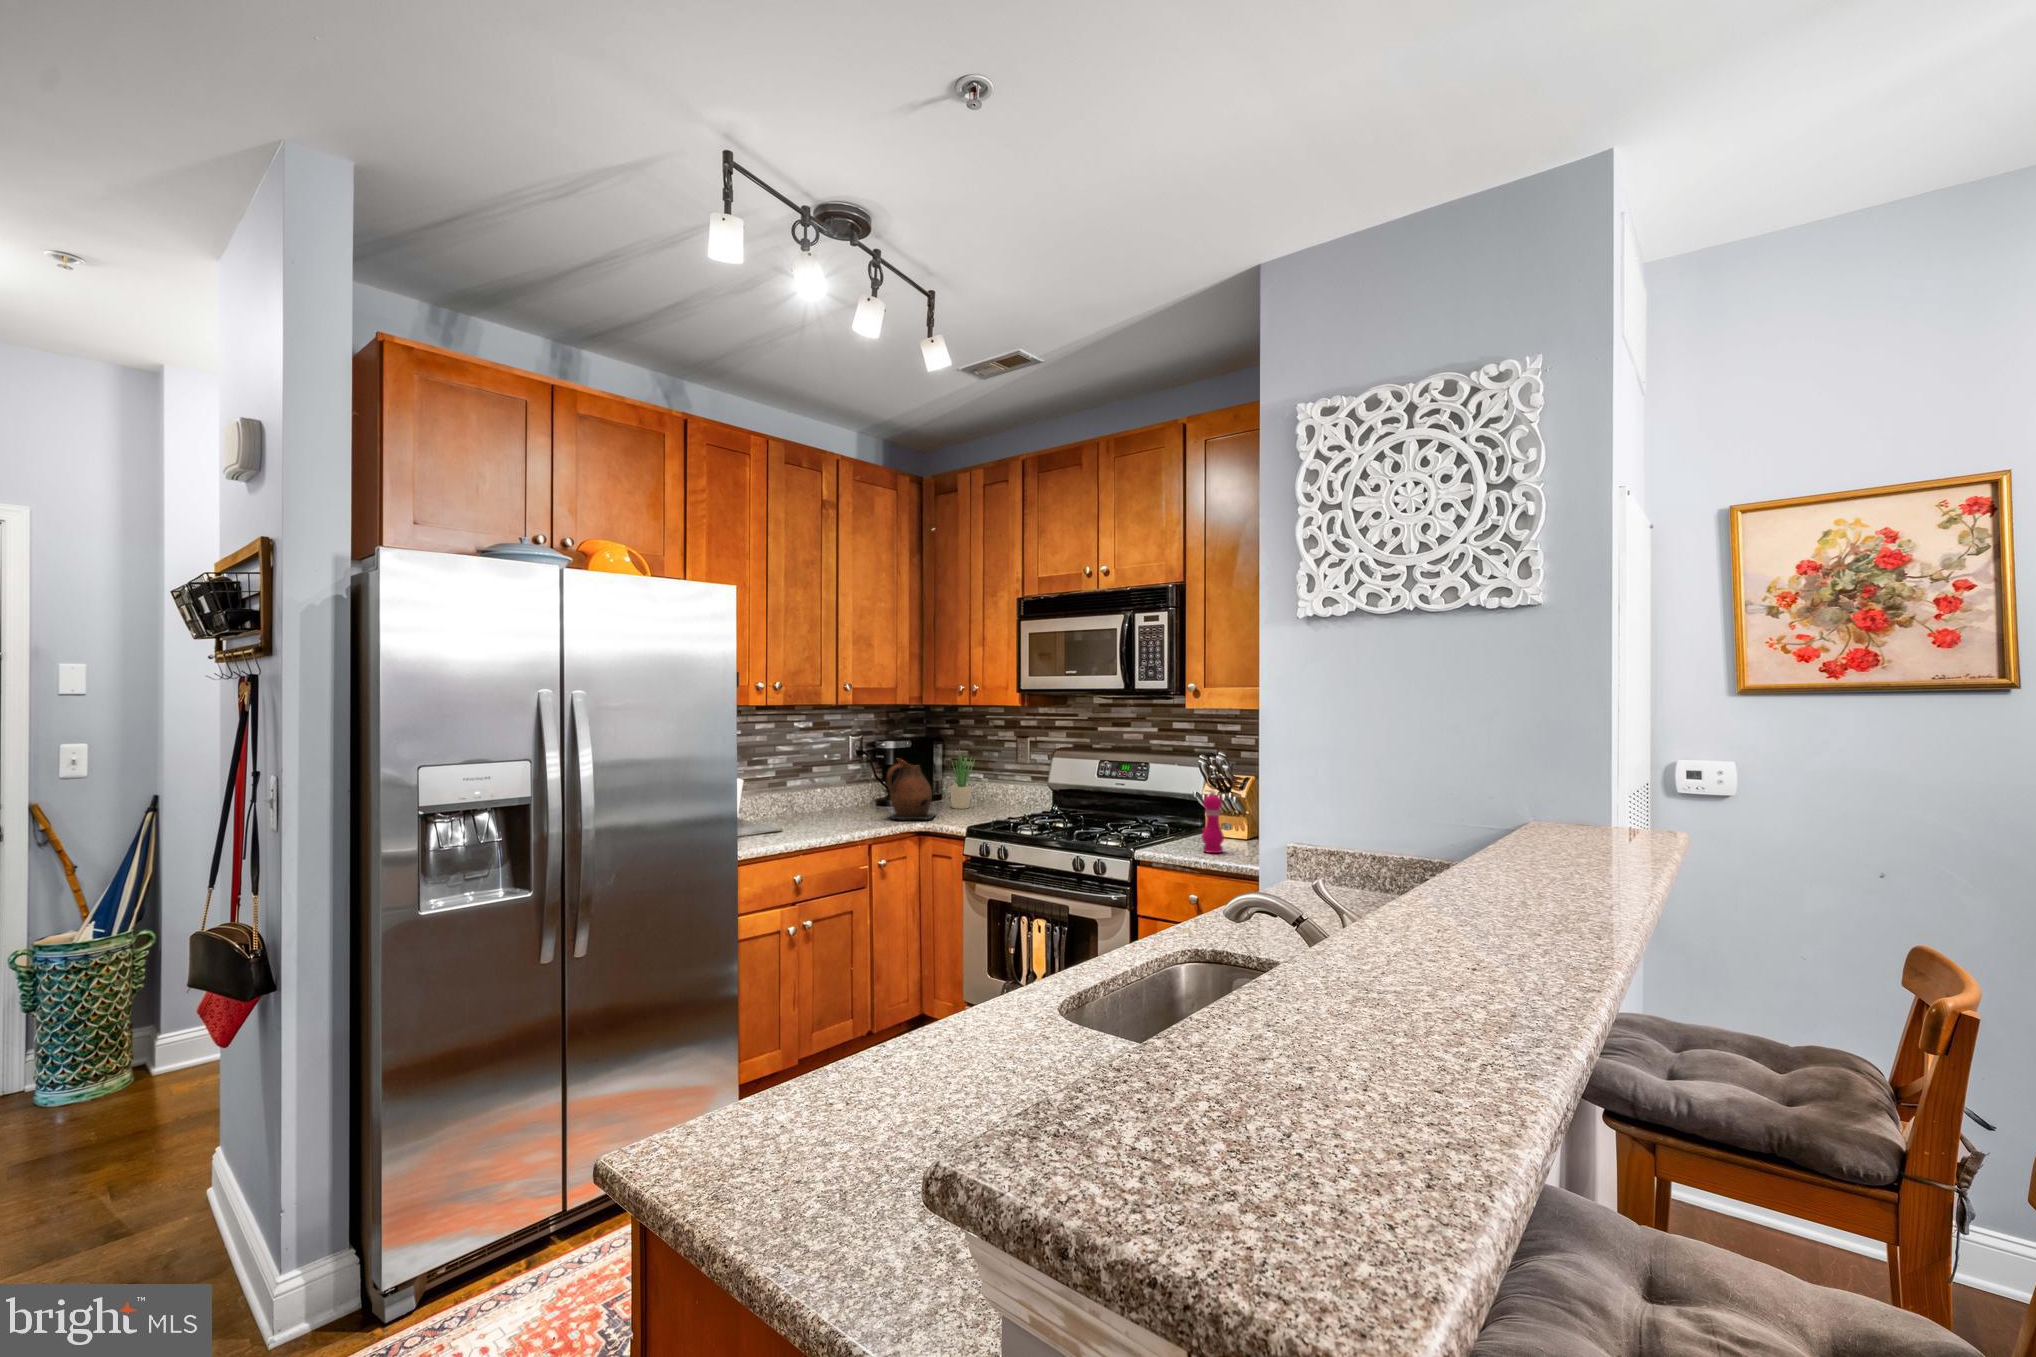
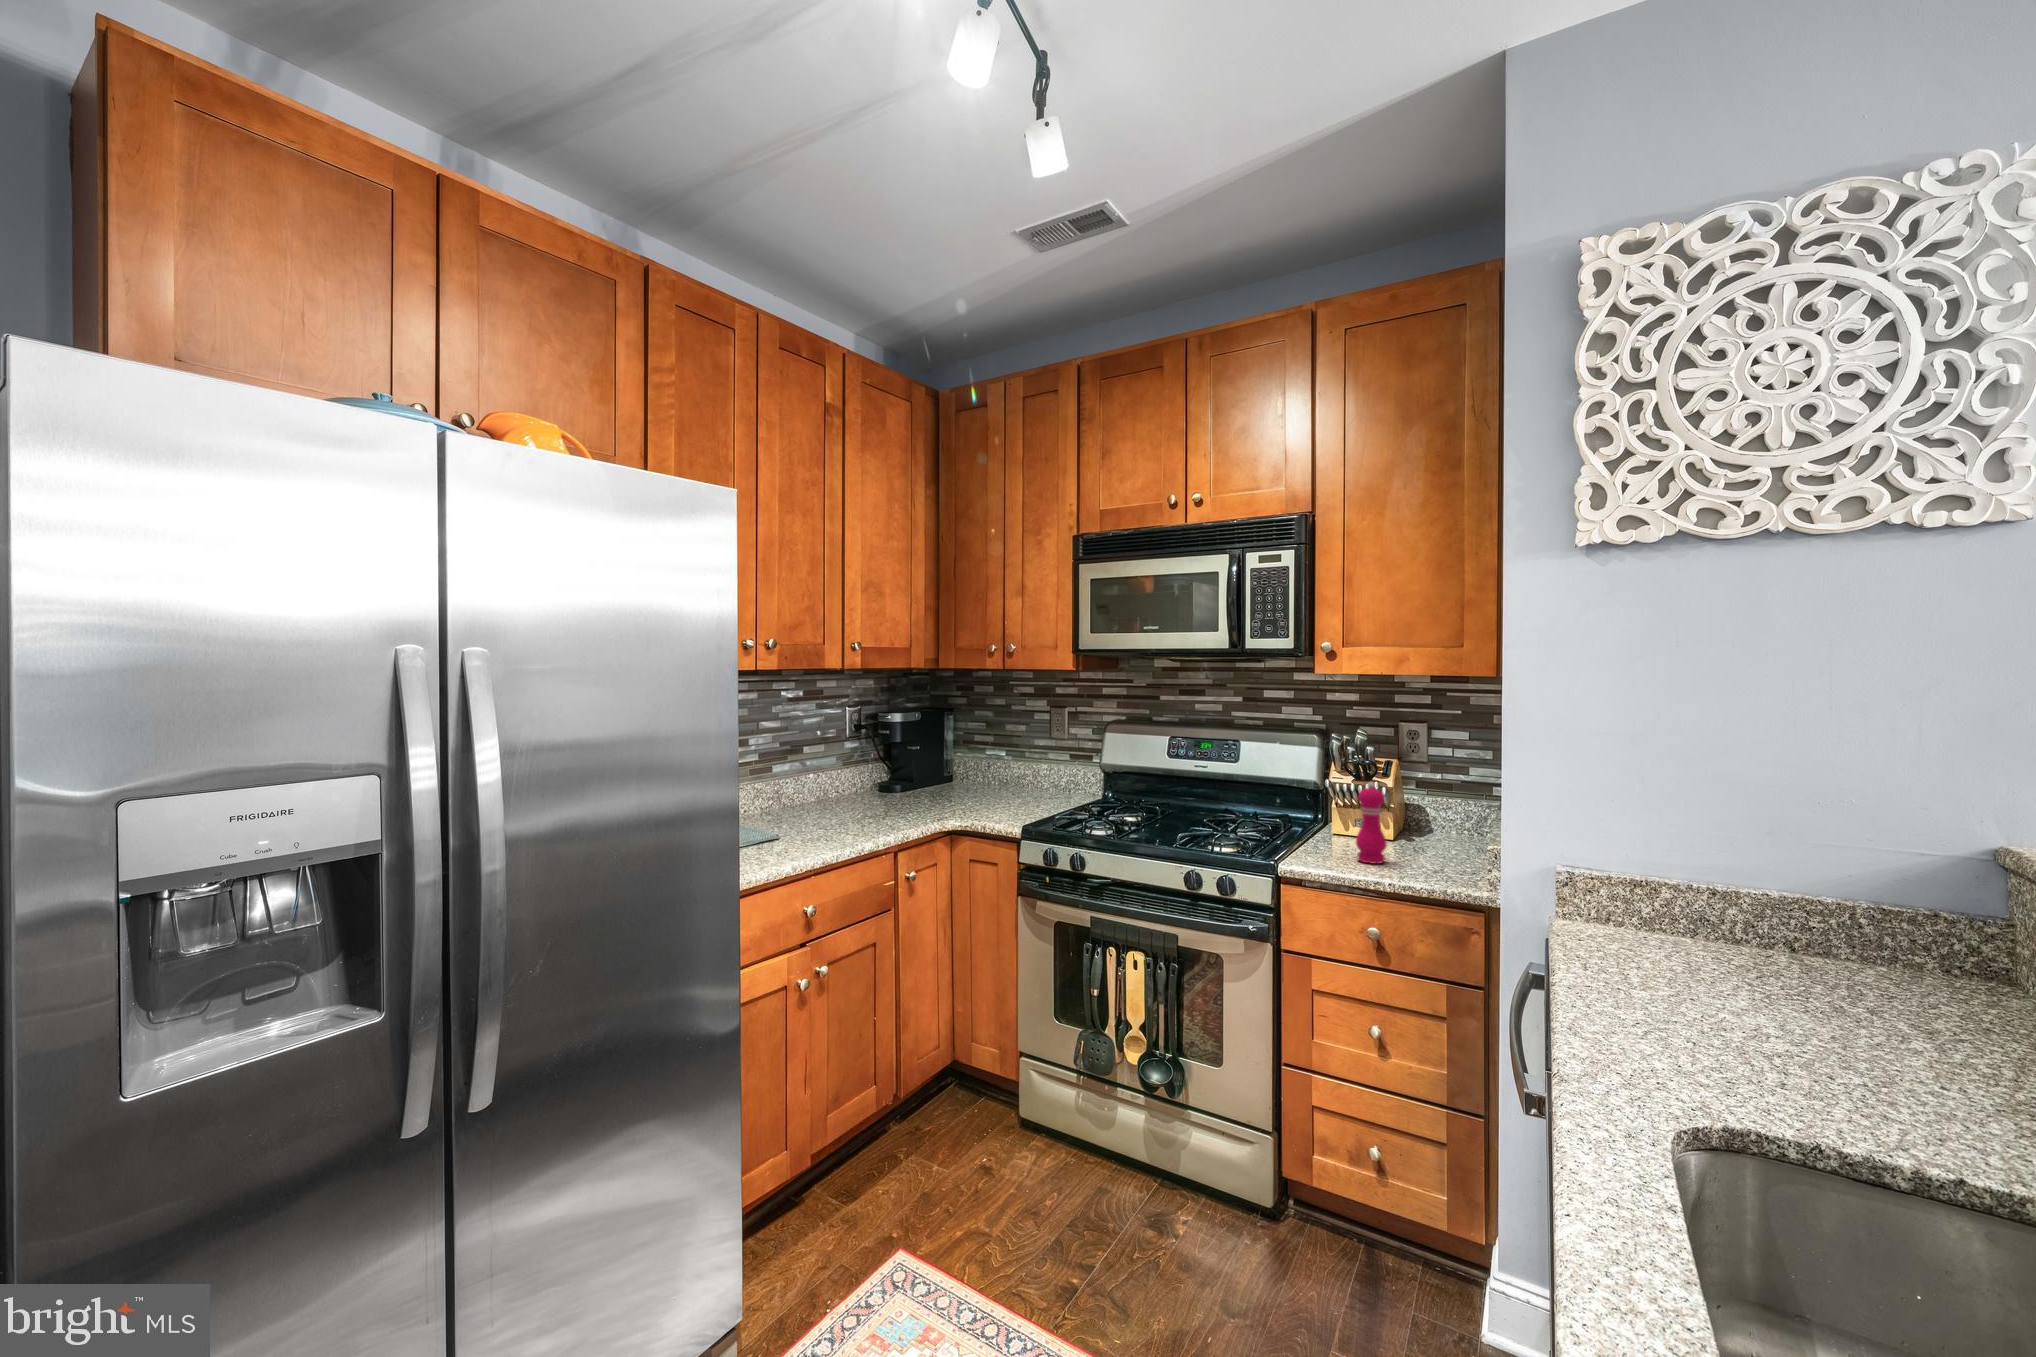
potted plant: present [950,749,975,809] -> none [973,721,1004,796]
ceramic pitcher: present [886,759,935,819] -> none [908,739,967,817]

